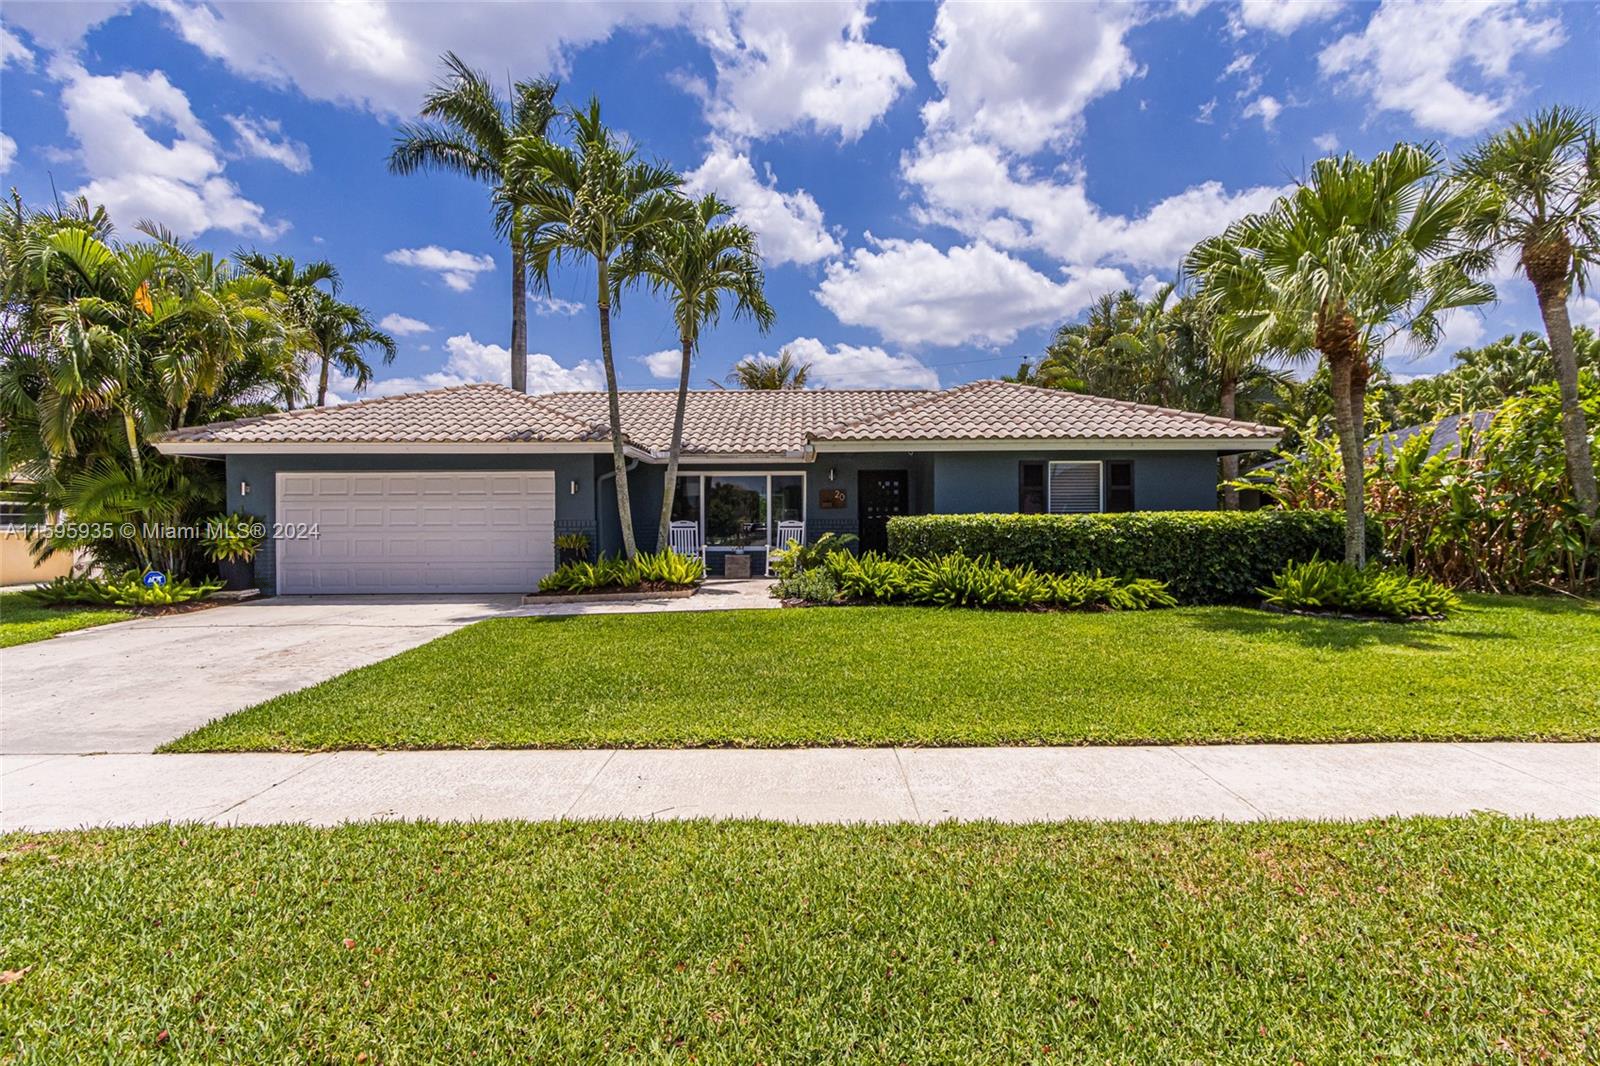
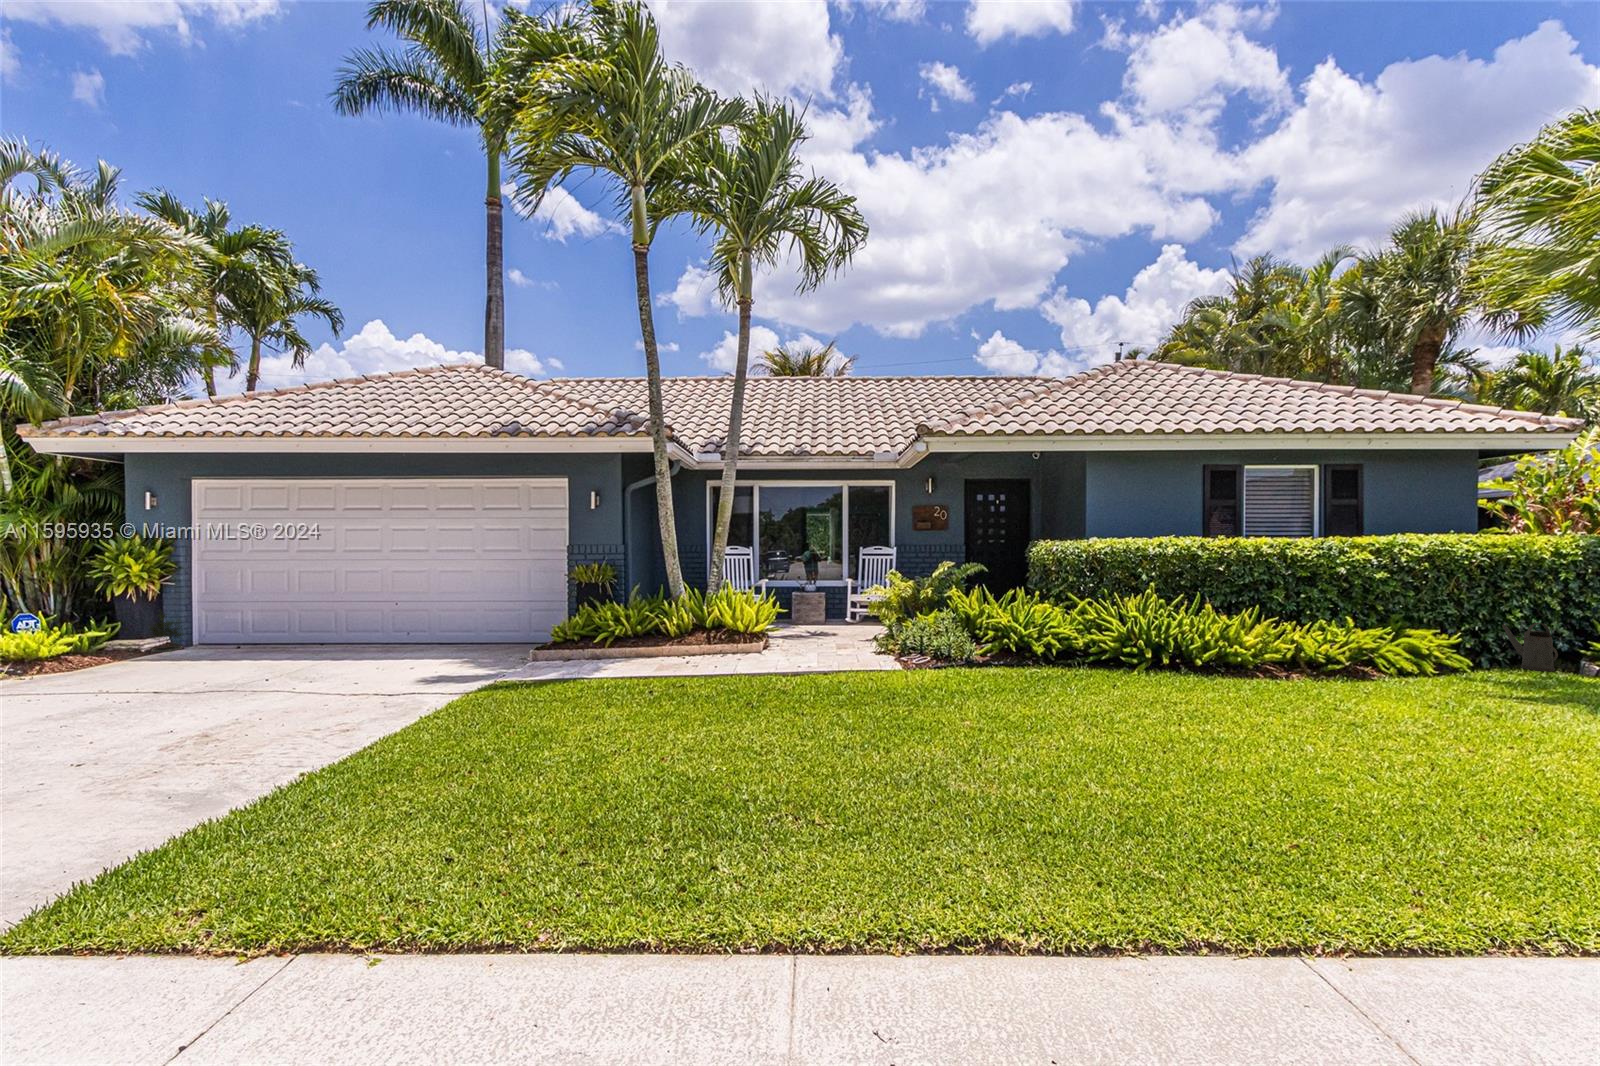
watering can: none [1190,572,1217,604] -> present [1502,623,1558,671]

